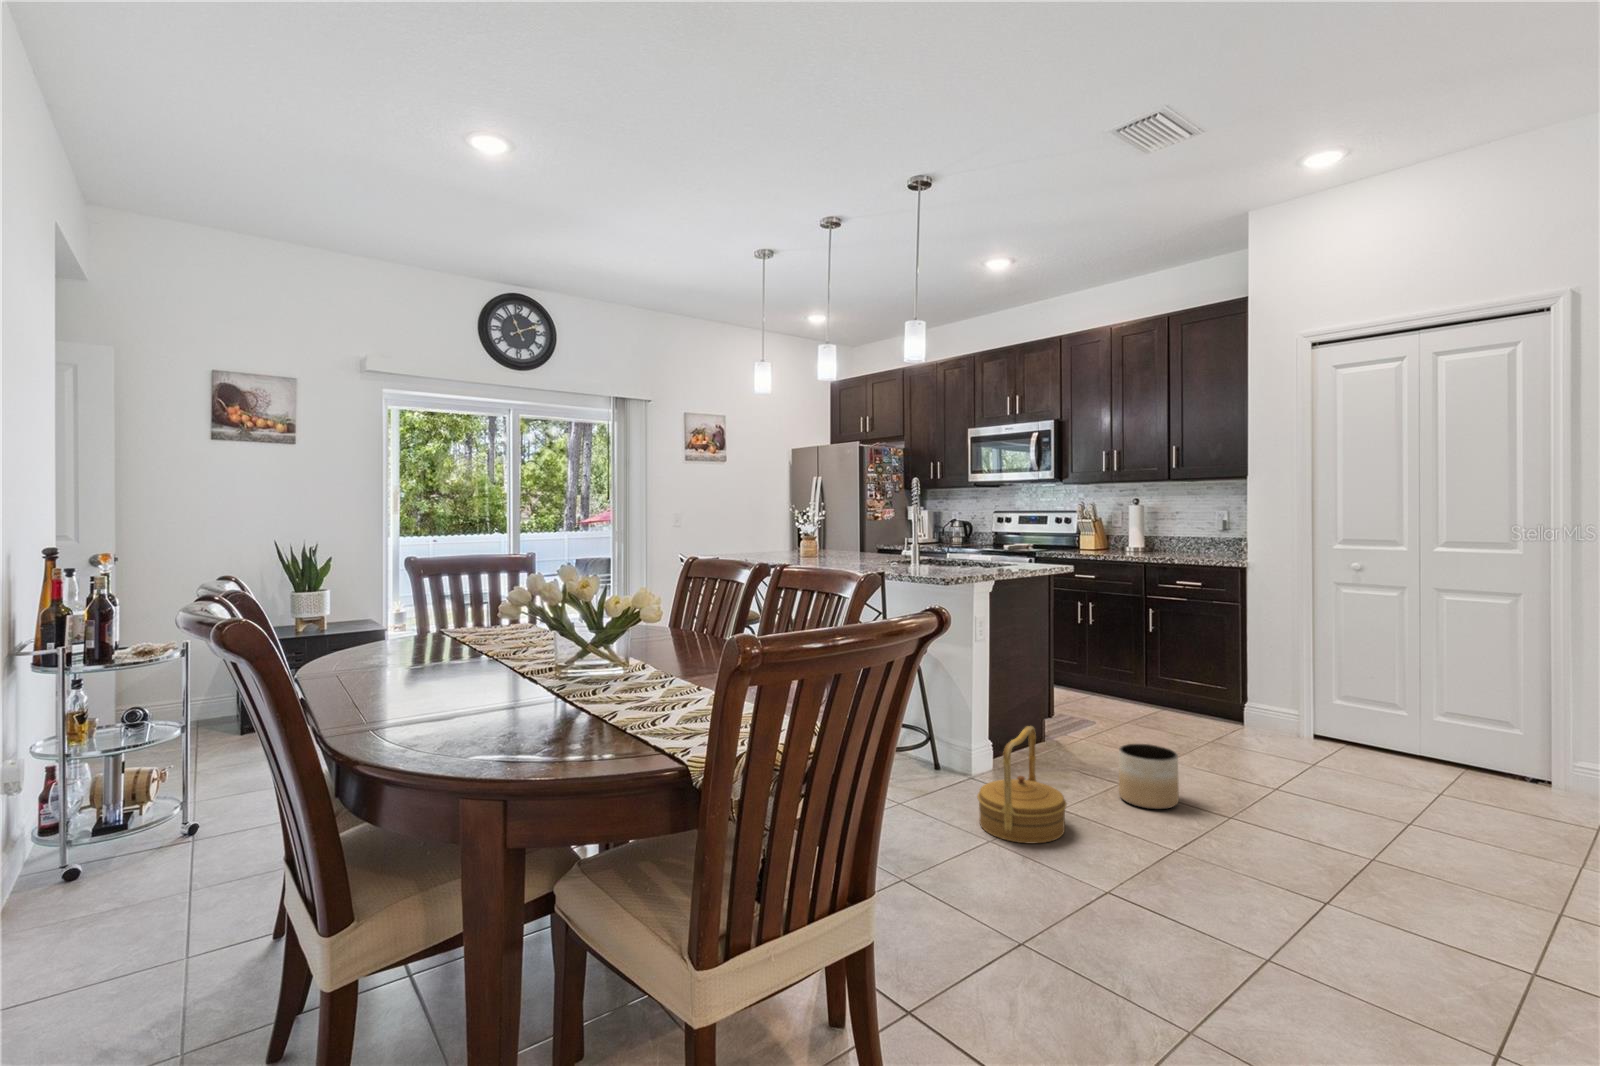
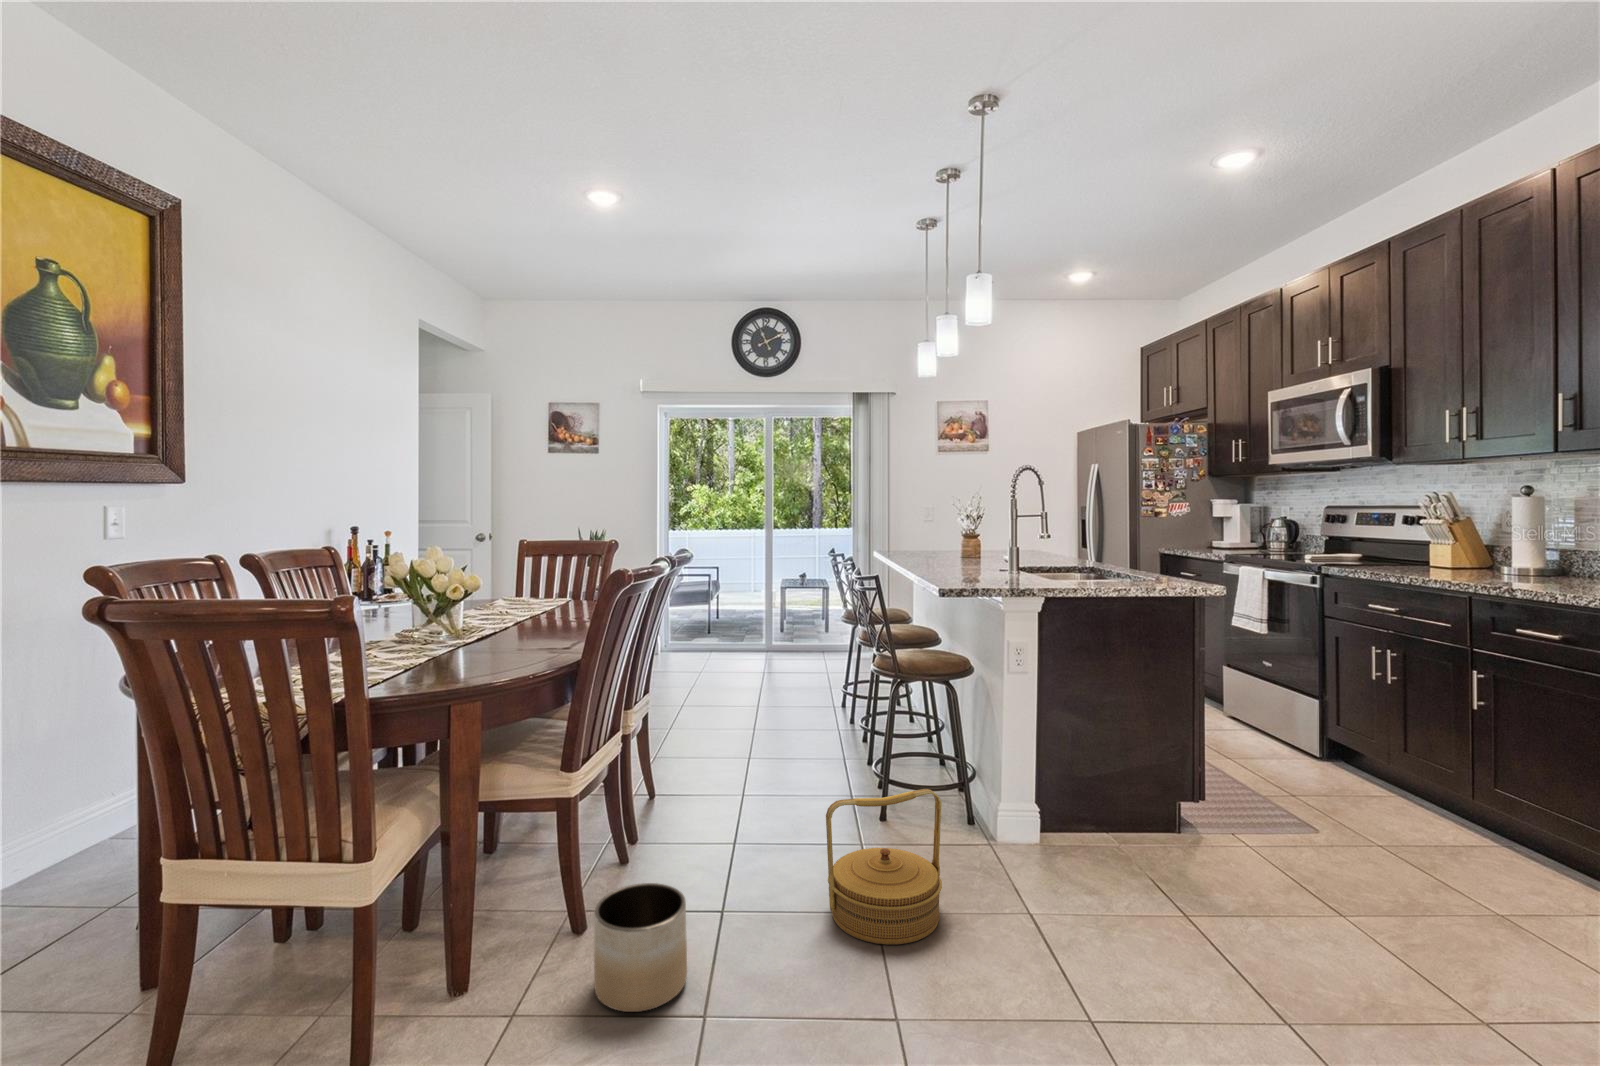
planter: present [1119,744,1179,809] -> present [594,883,687,1012]

